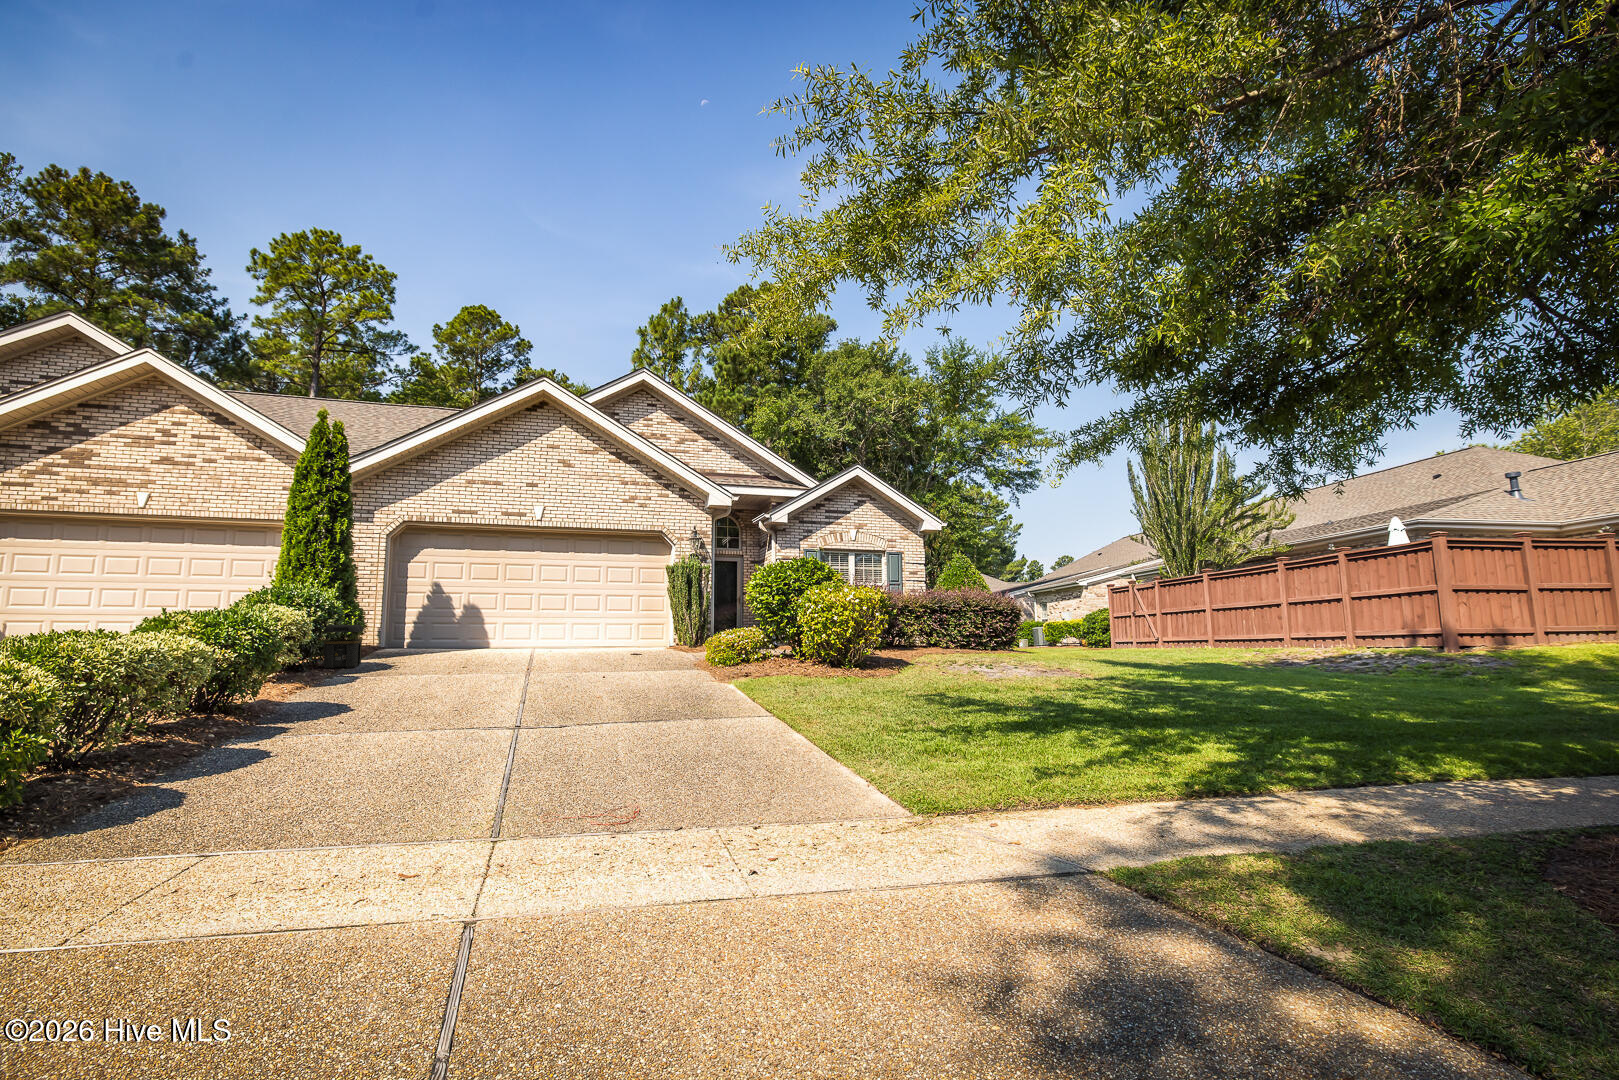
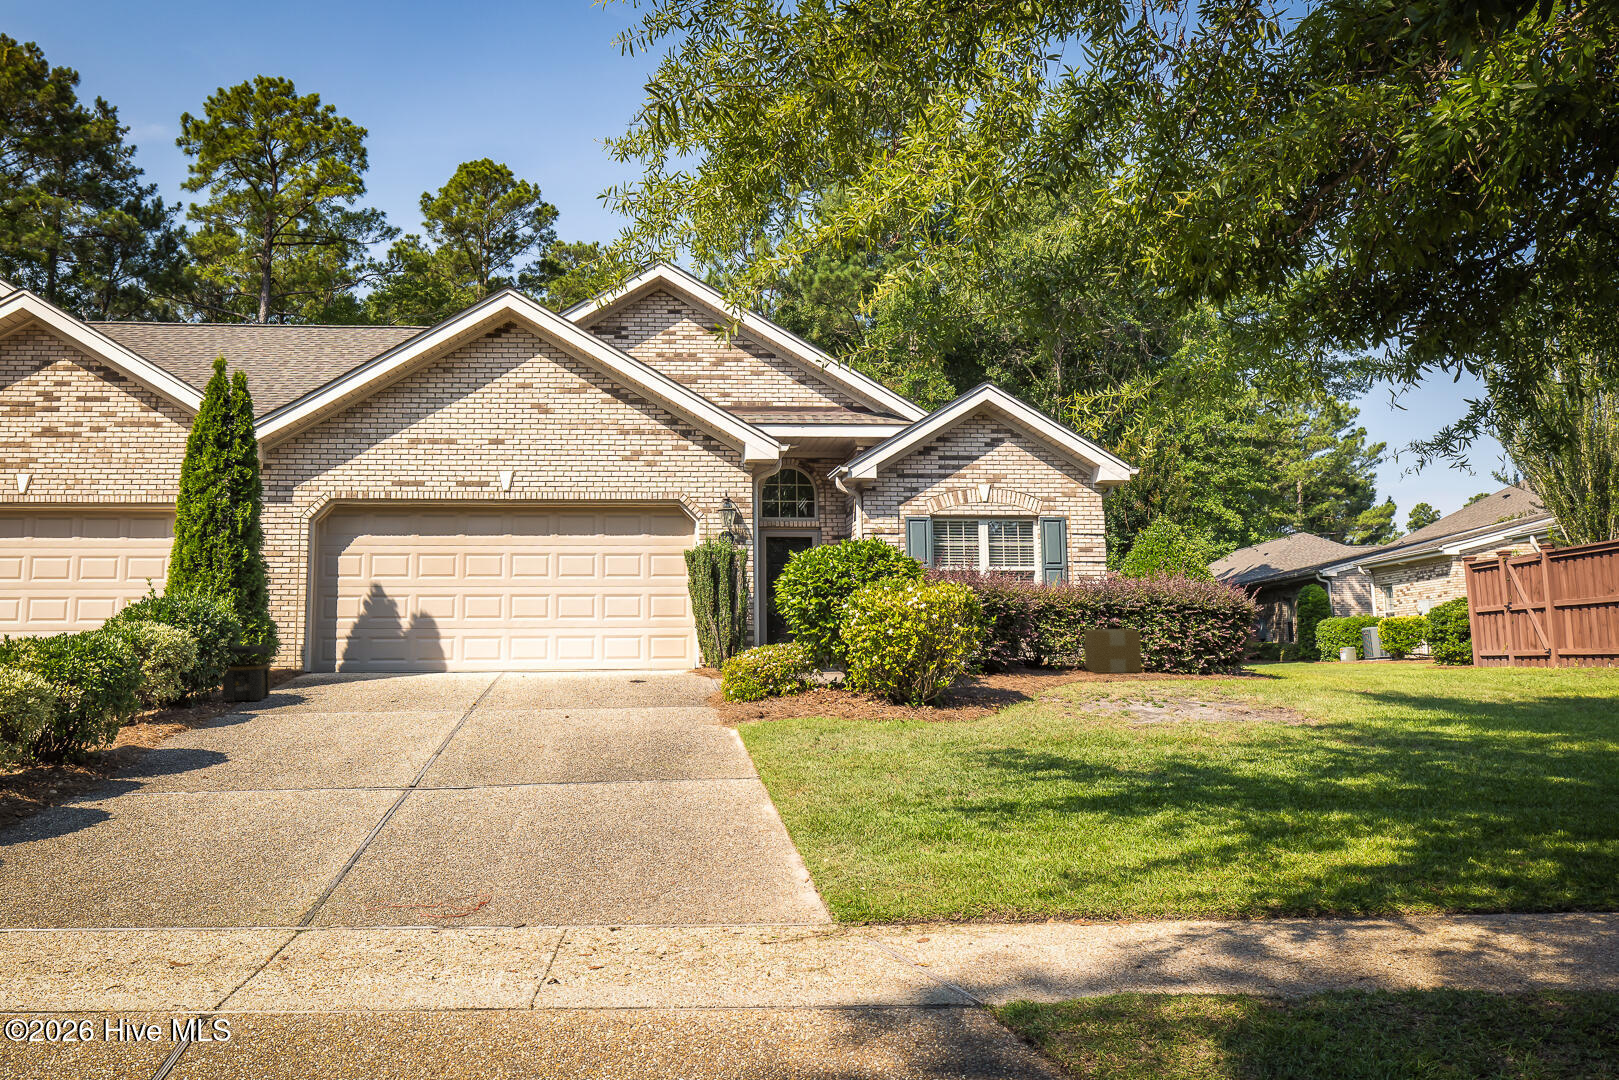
cardboard box: none [936,624,976,653] -> present [1084,629,1141,673]

